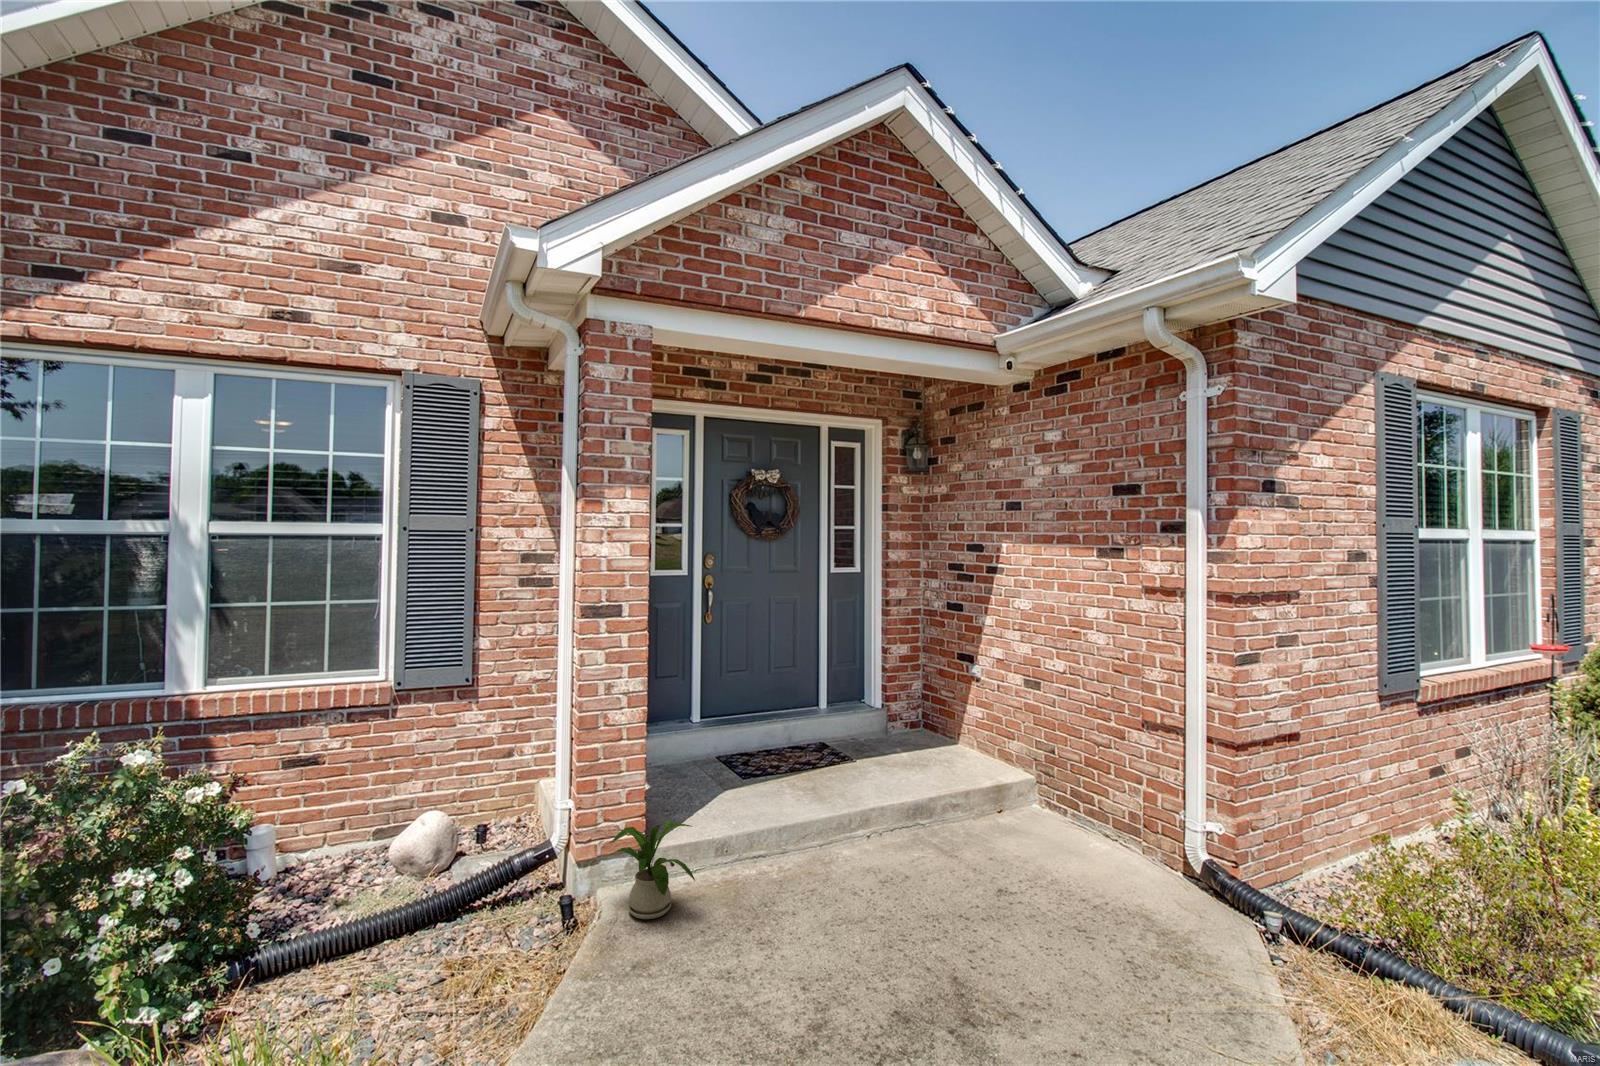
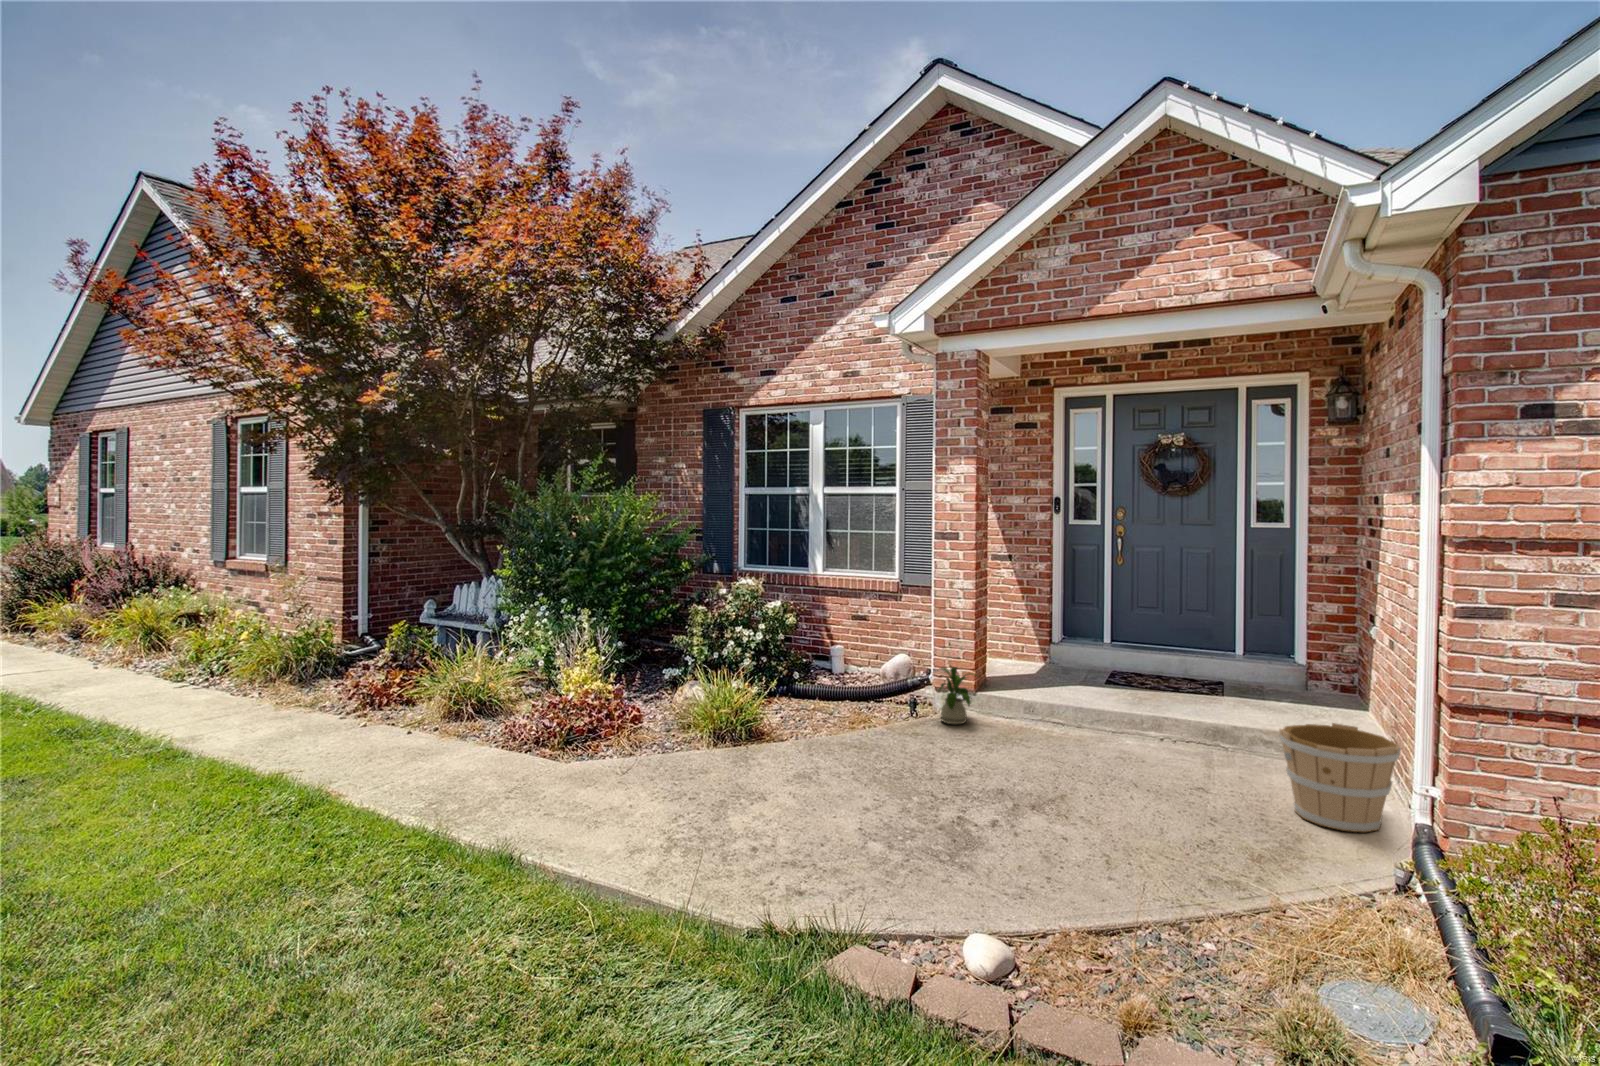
wooden bucket: none [1070,777,1179,893] -> present [1279,723,1401,832]

